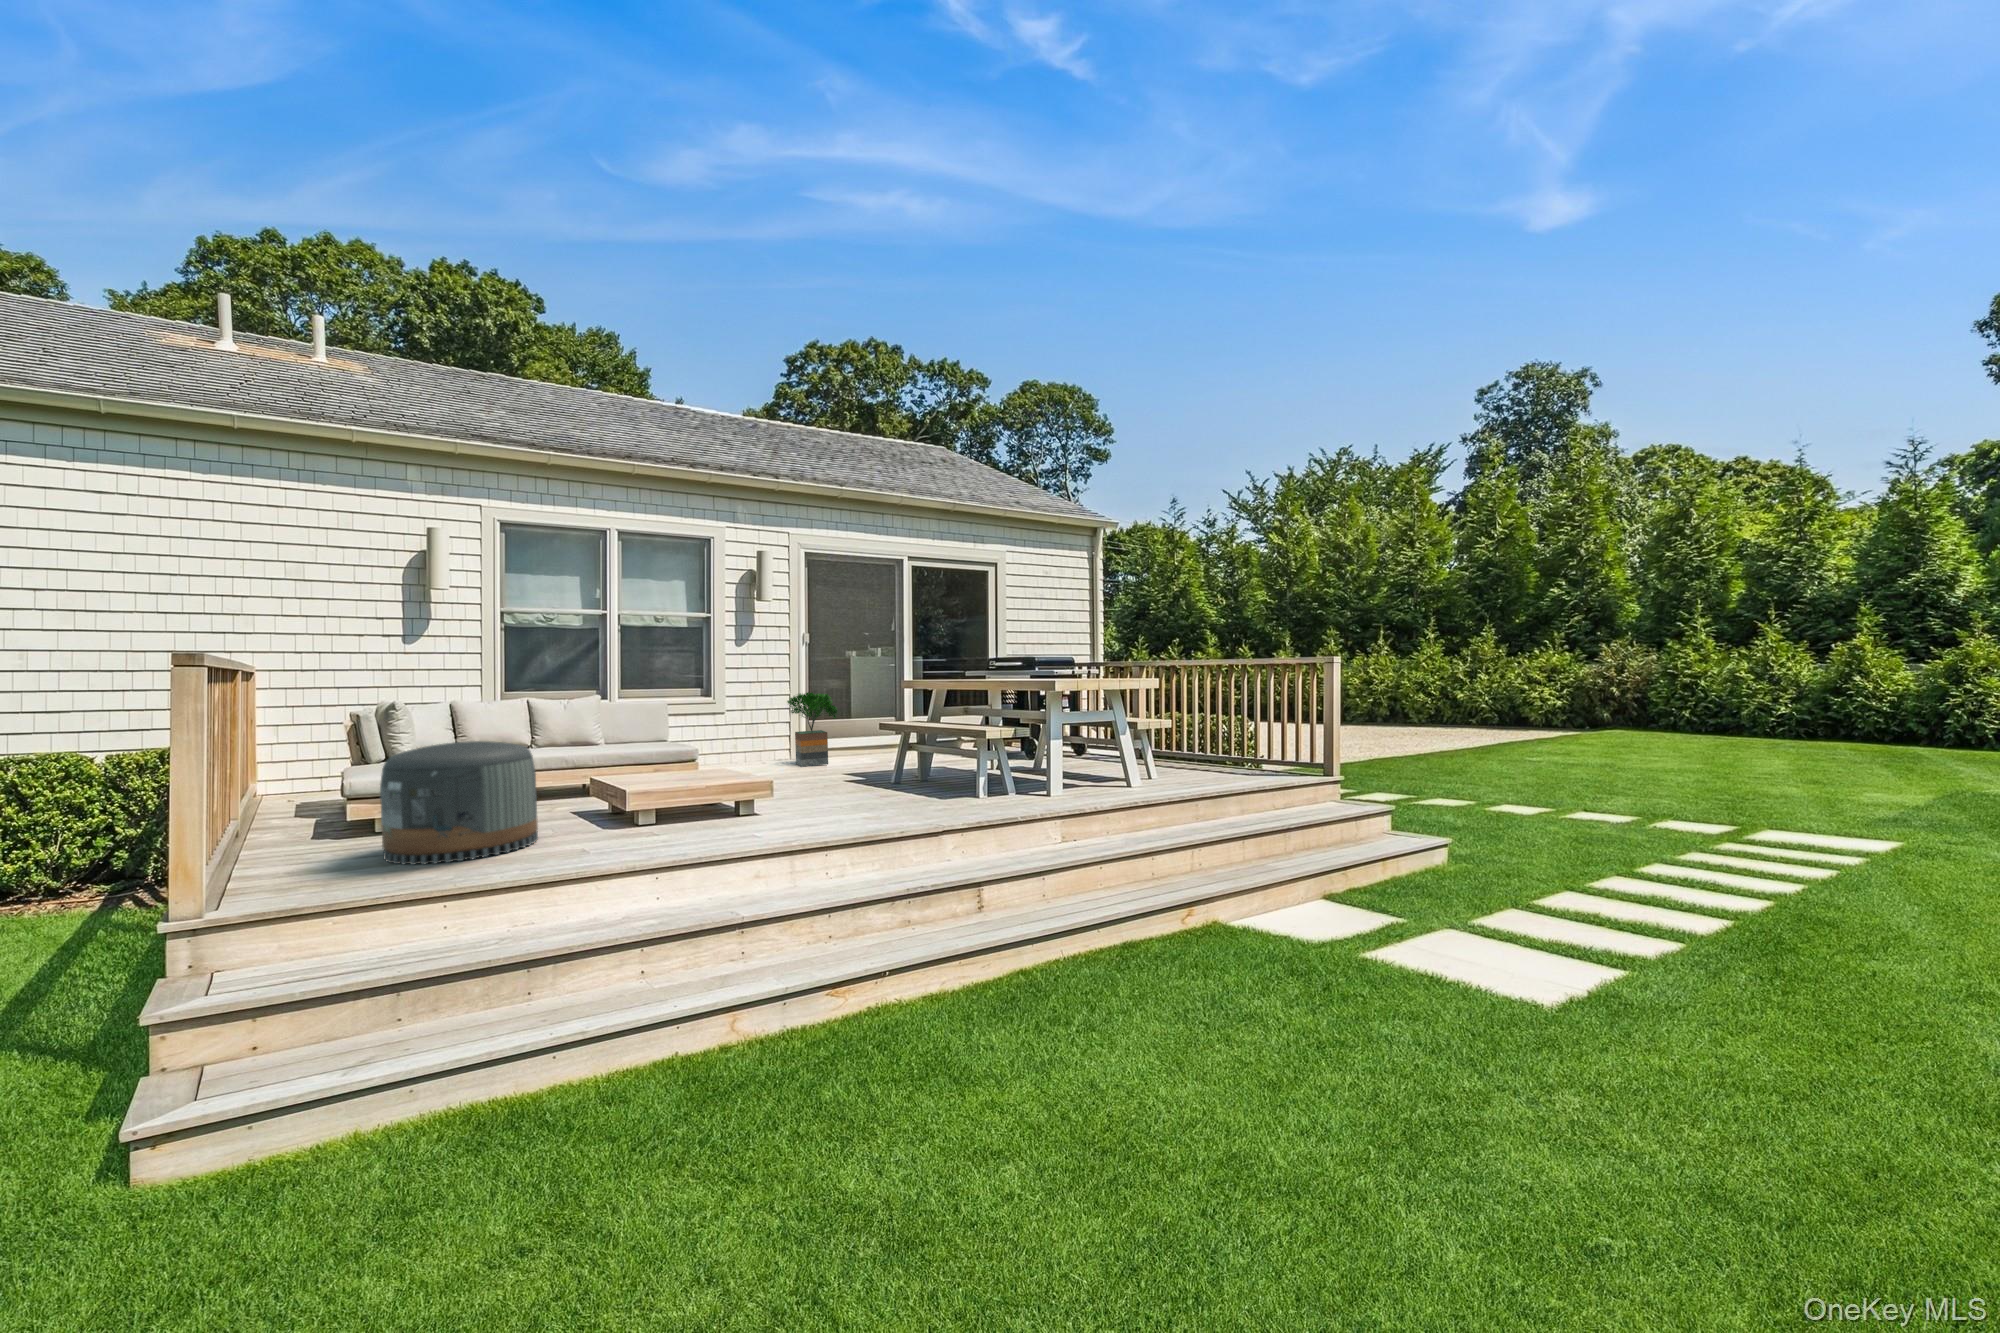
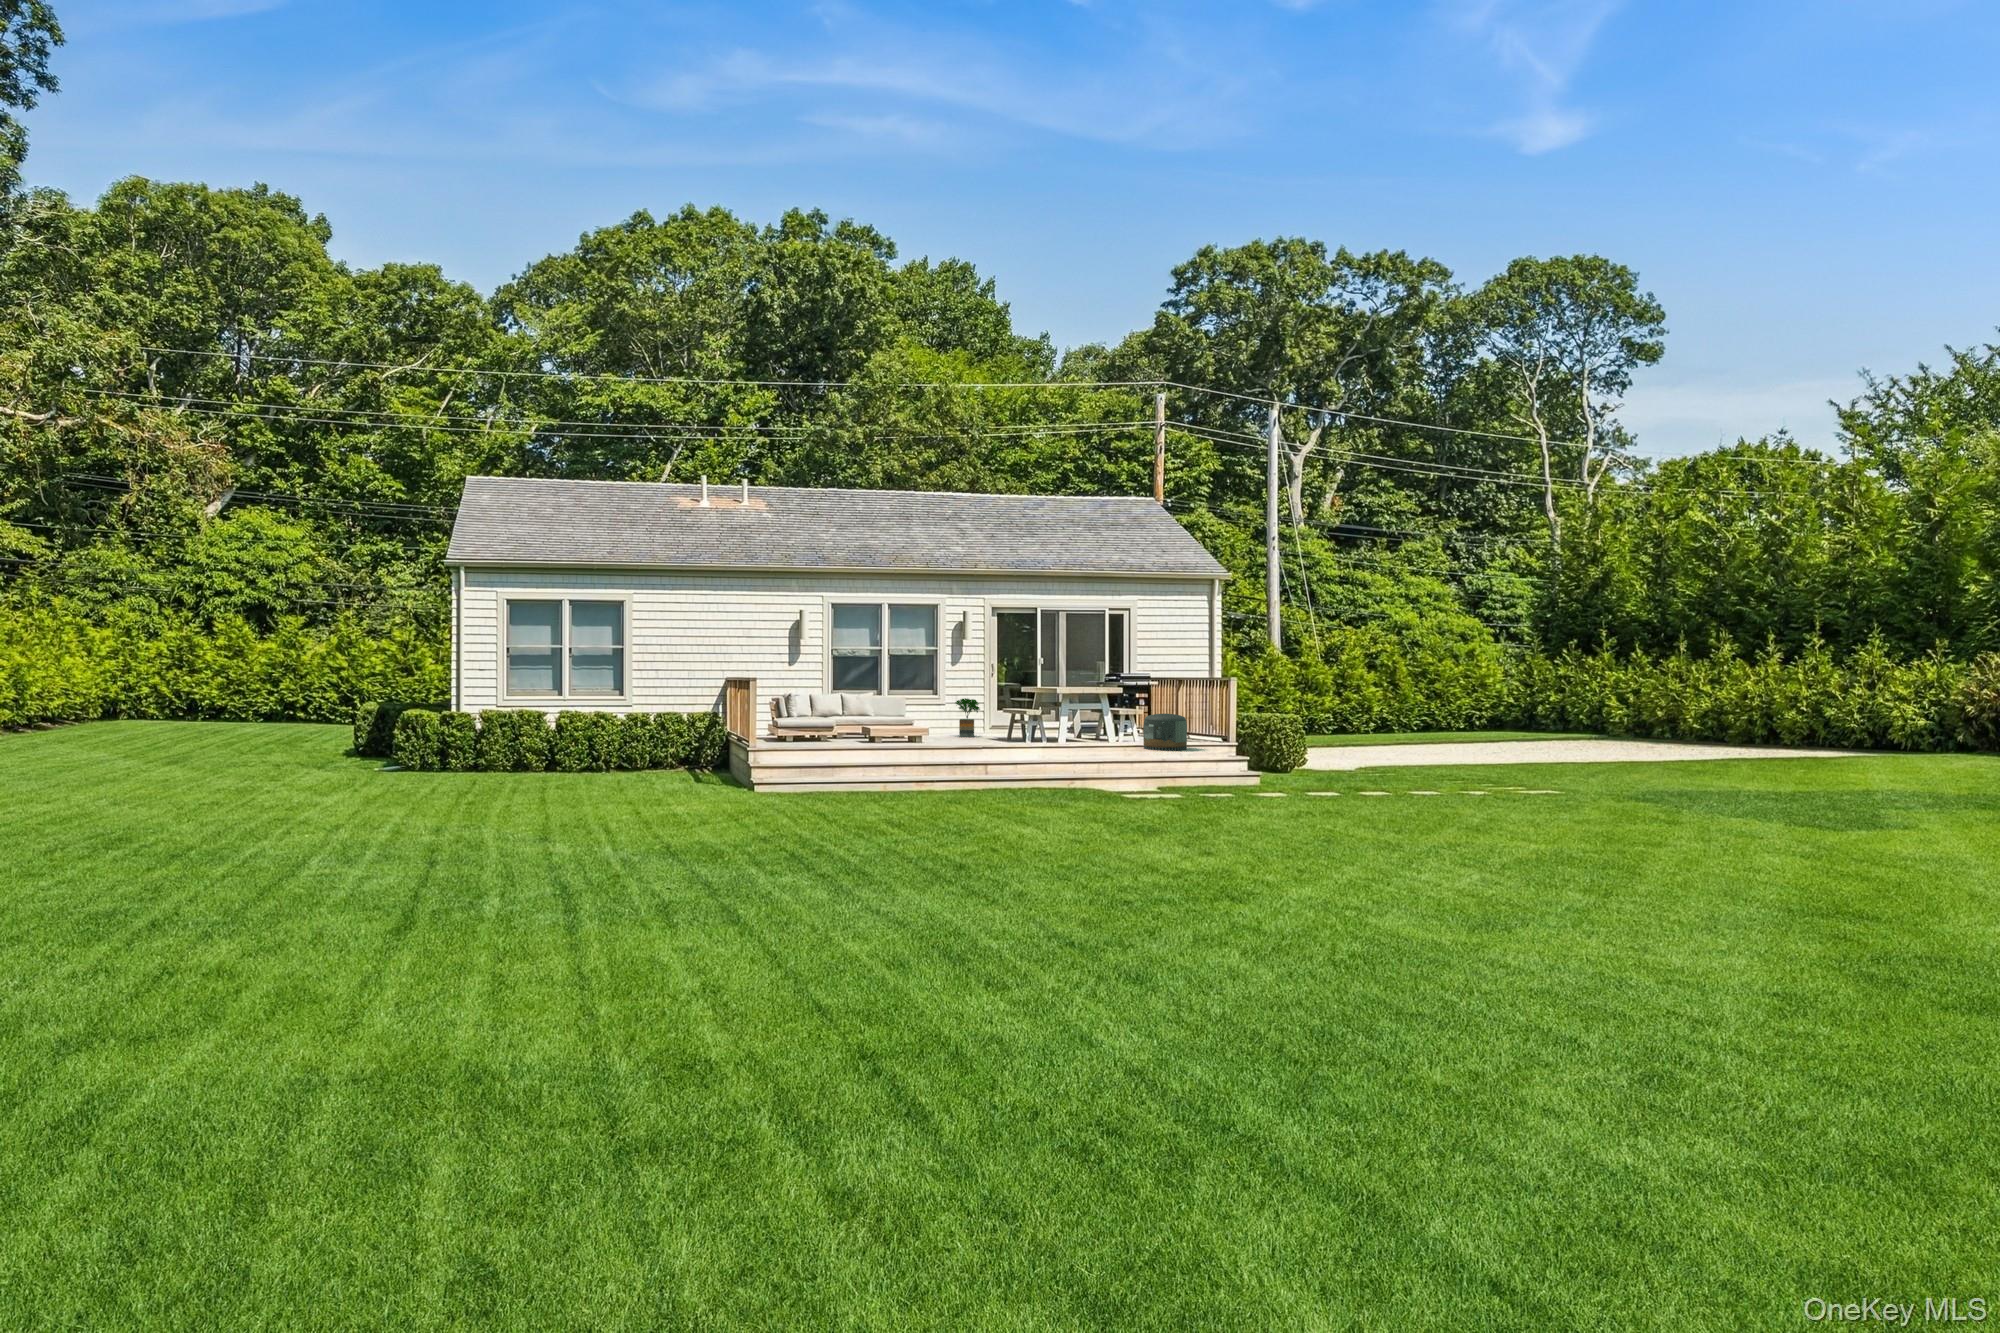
pouf: present [380,741,538,865] -> present [1143,714,1187,751]

